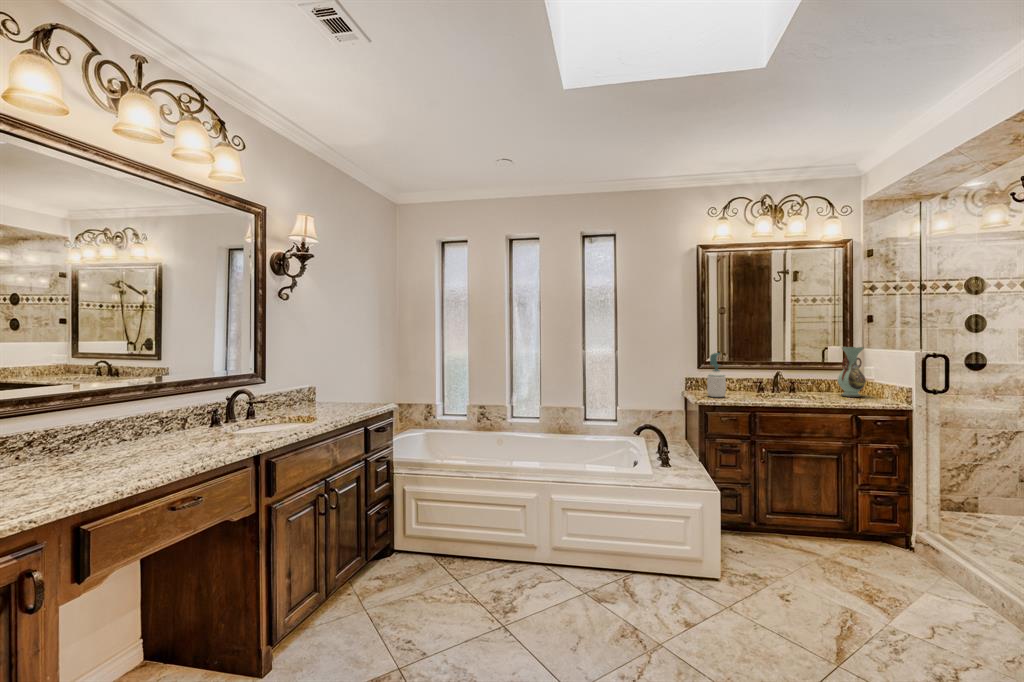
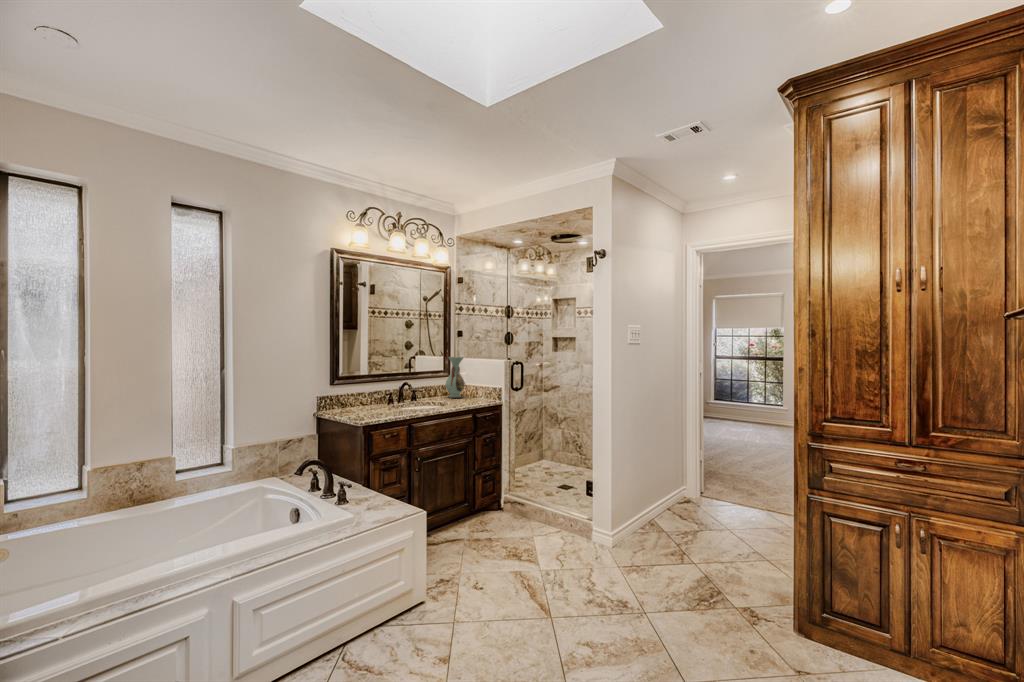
soap bottle: present [707,353,726,397] -> none [356,367,375,413]

